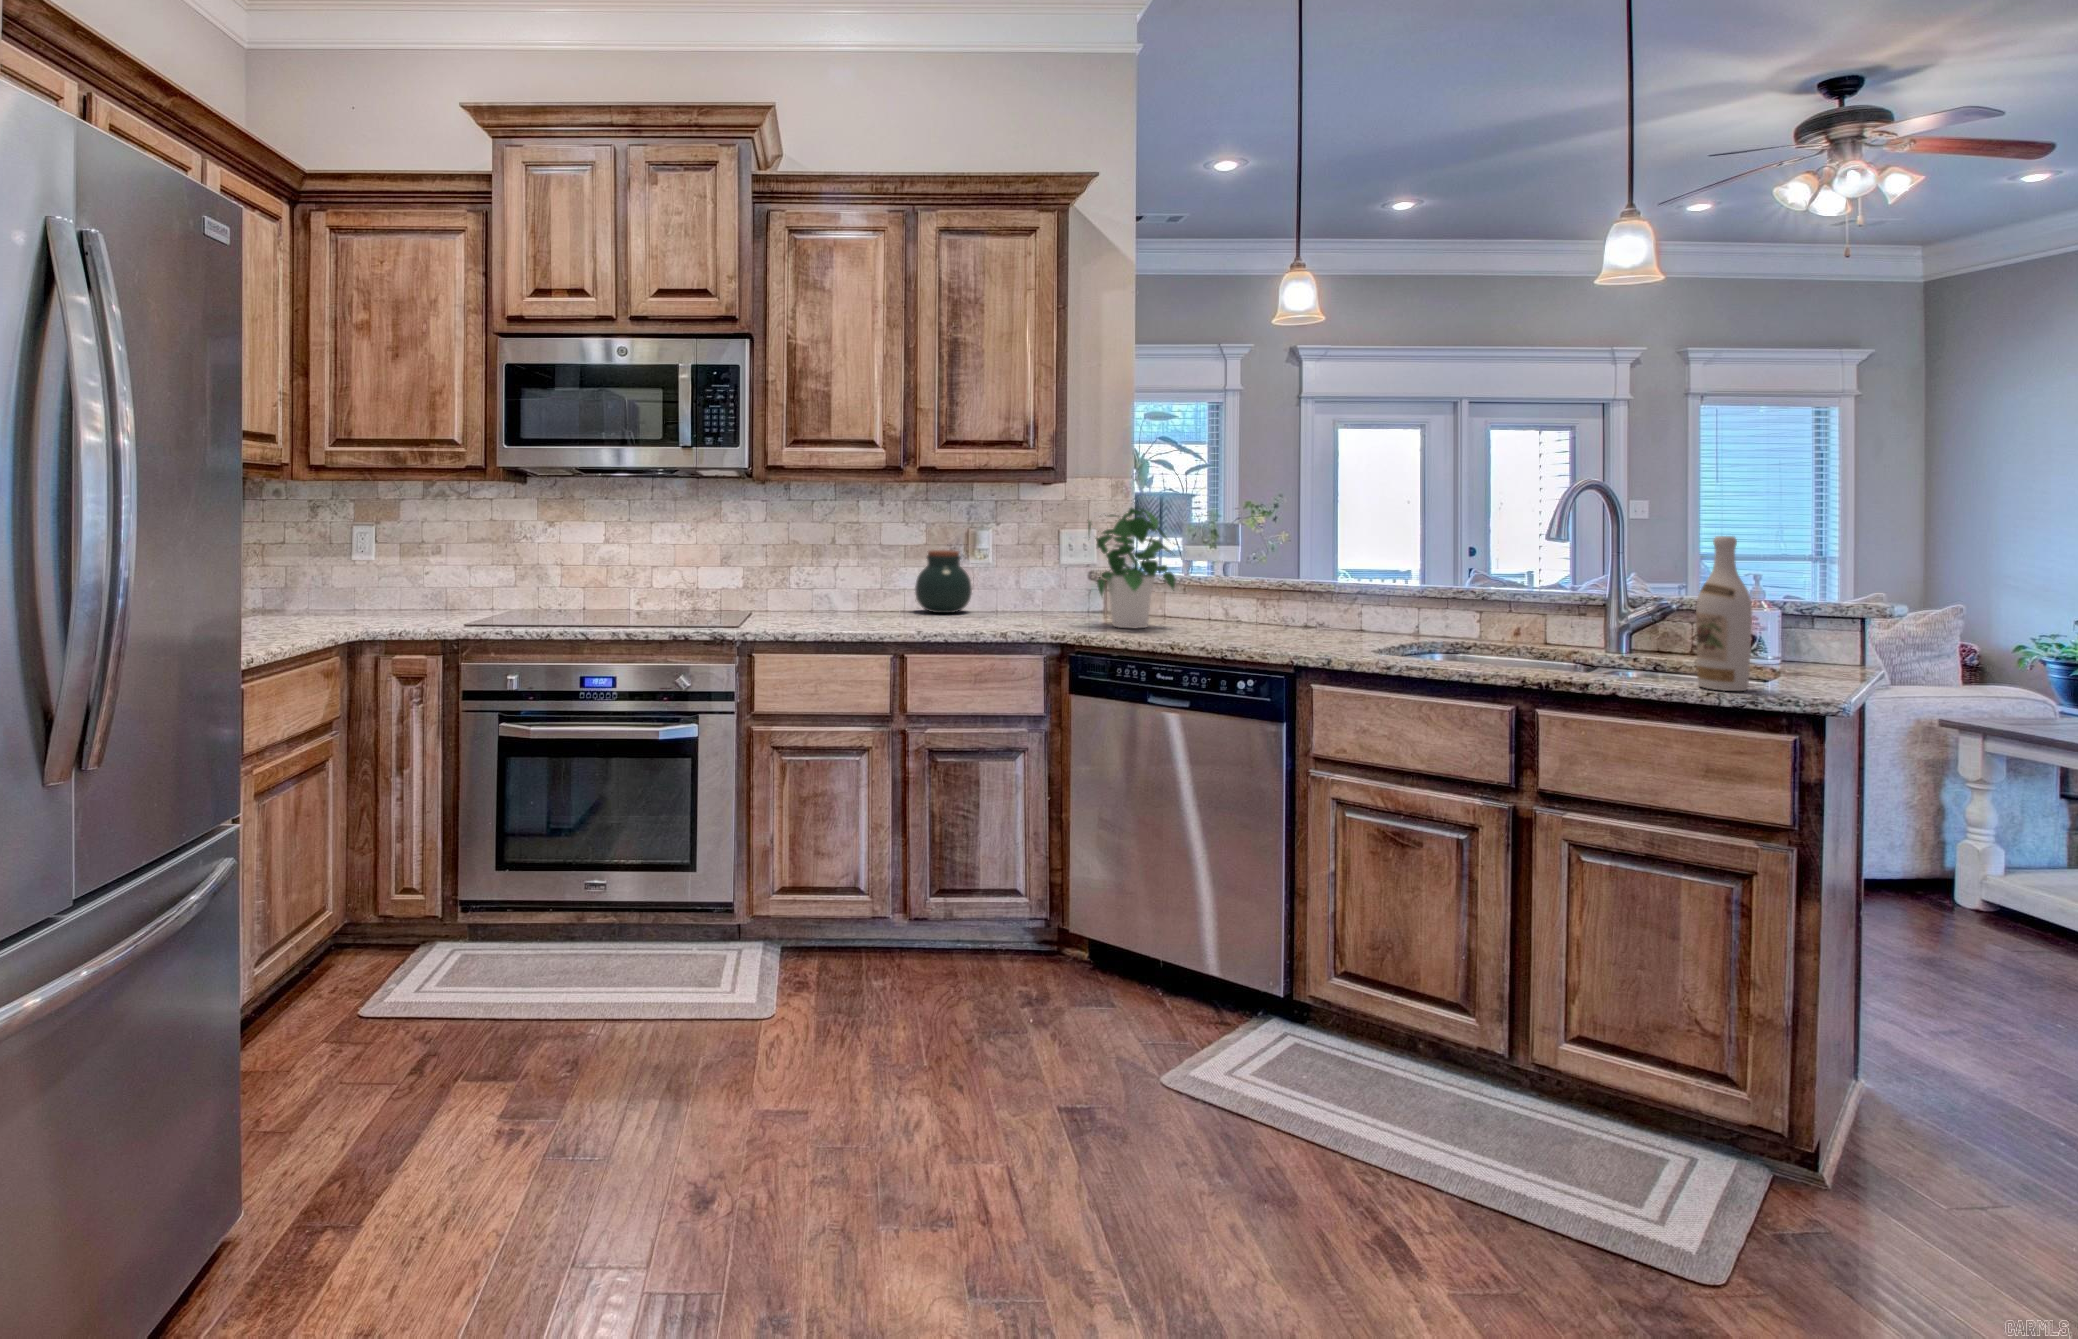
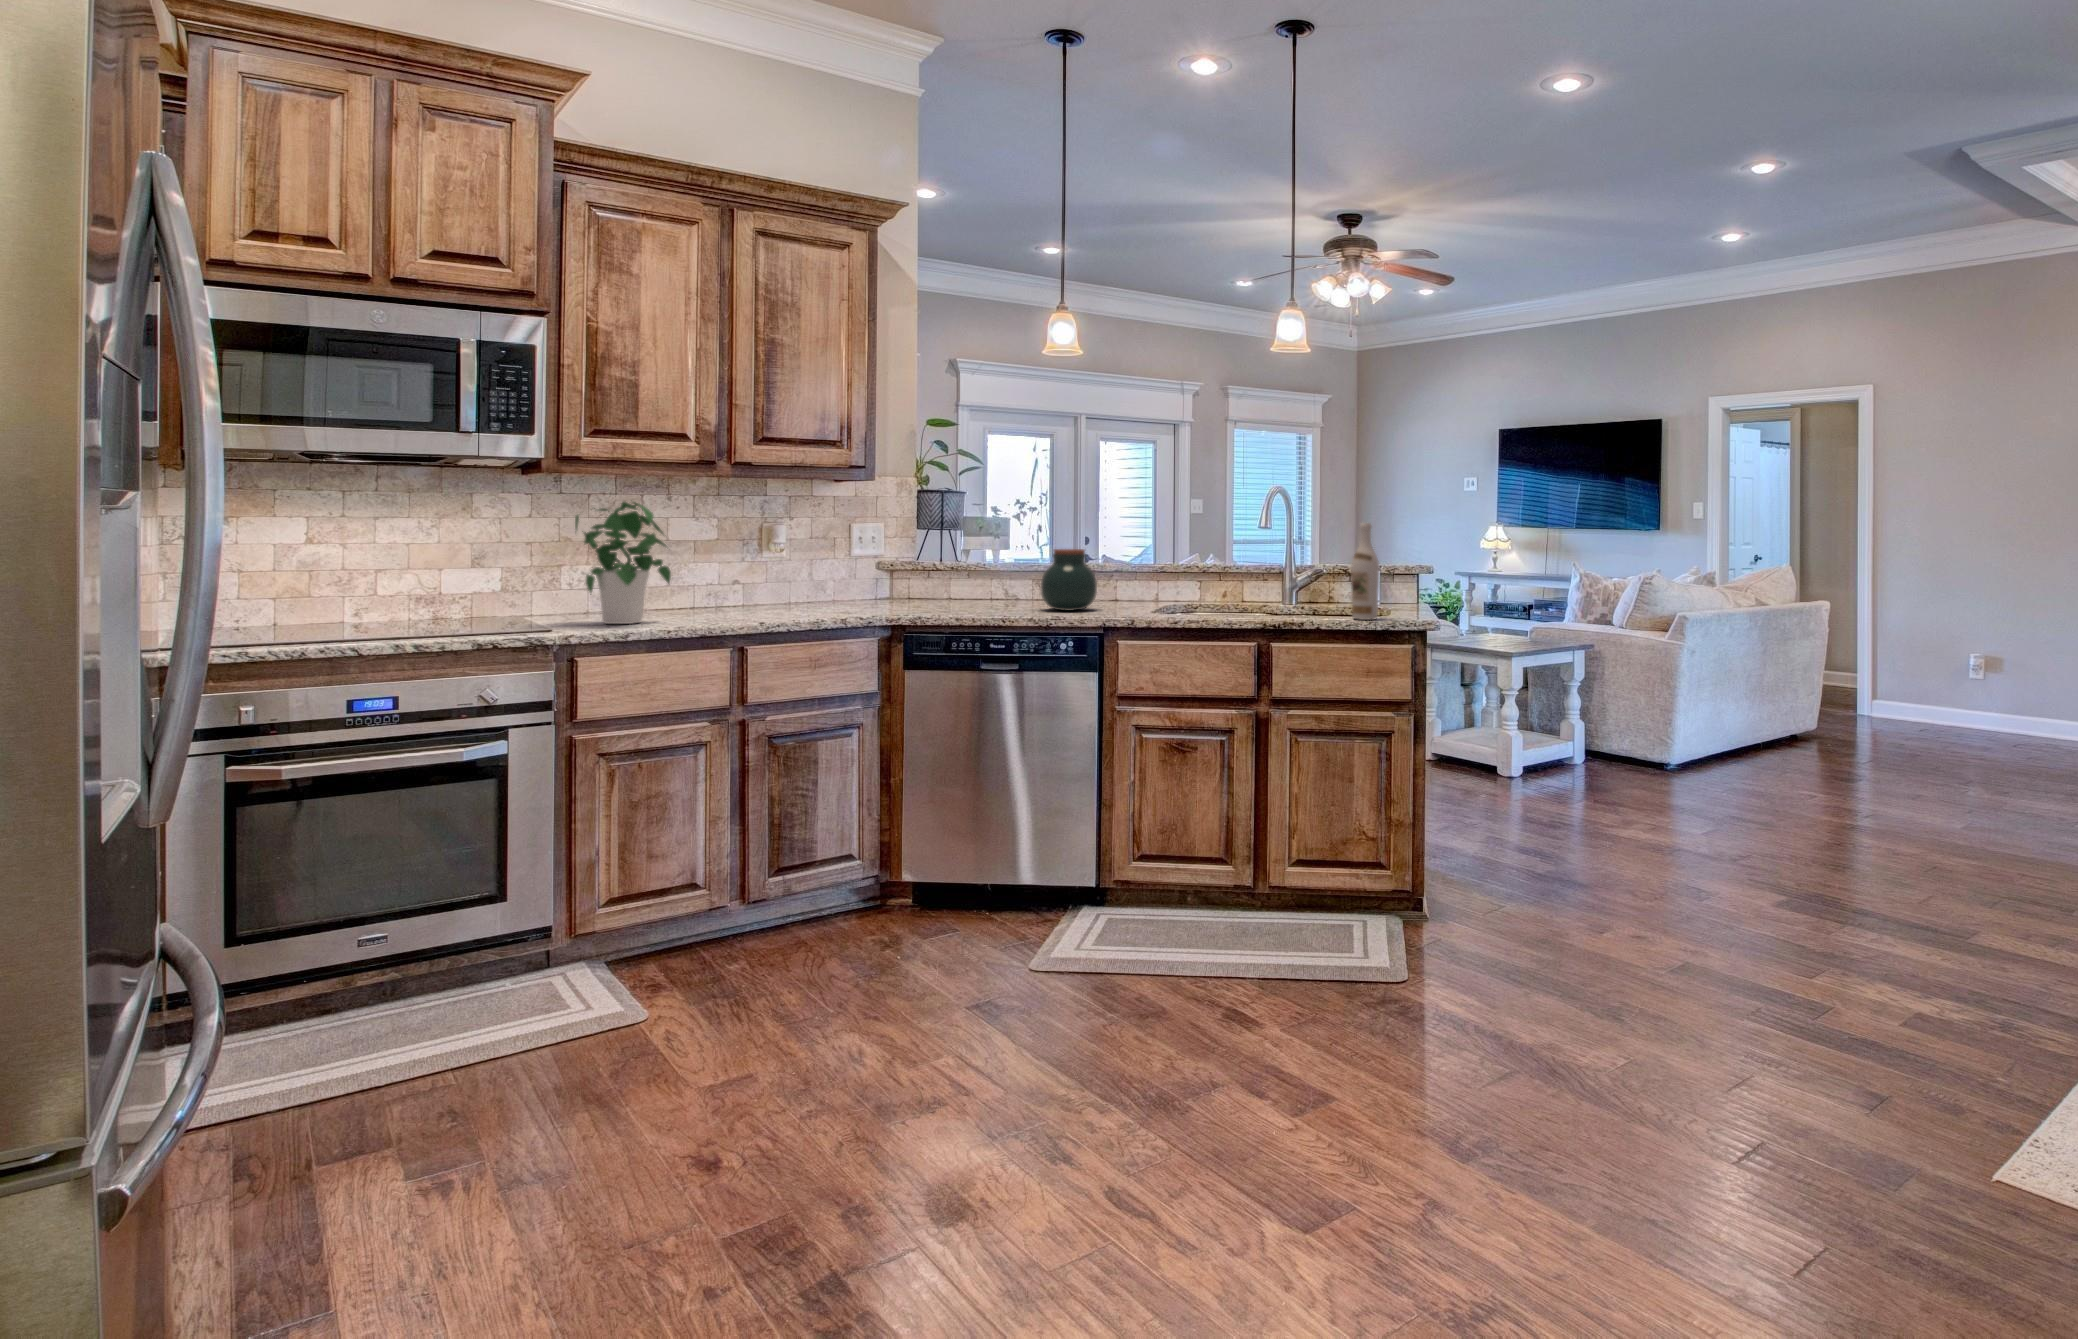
potted plant: present [1088,508,1175,629] -> present [575,502,671,624]
jar: present [915,550,972,613] -> present [1041,549,1097,611]

